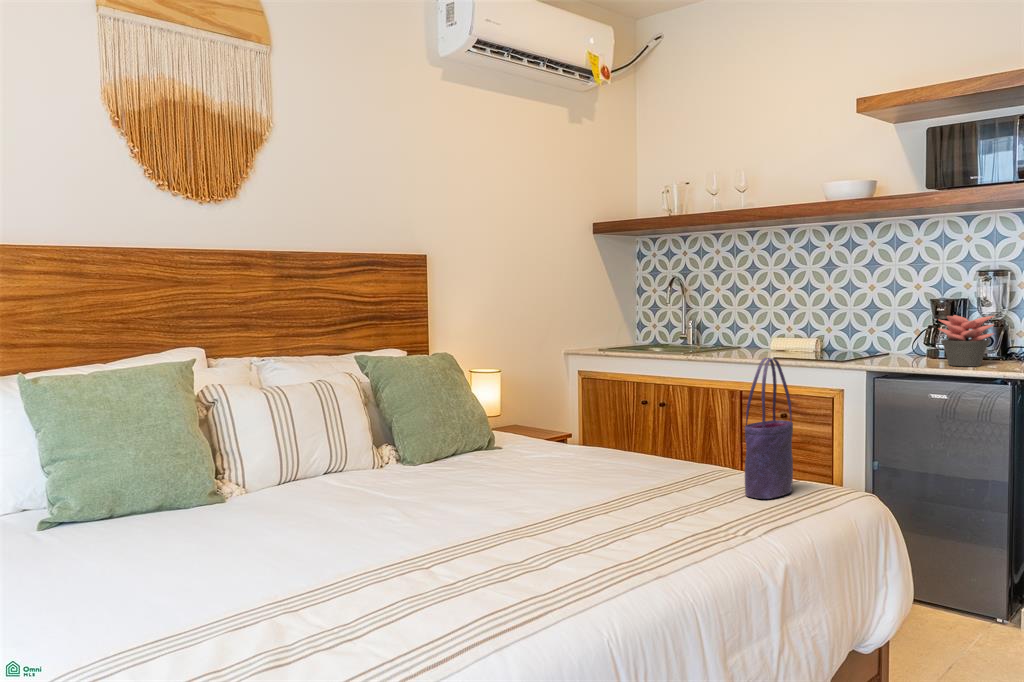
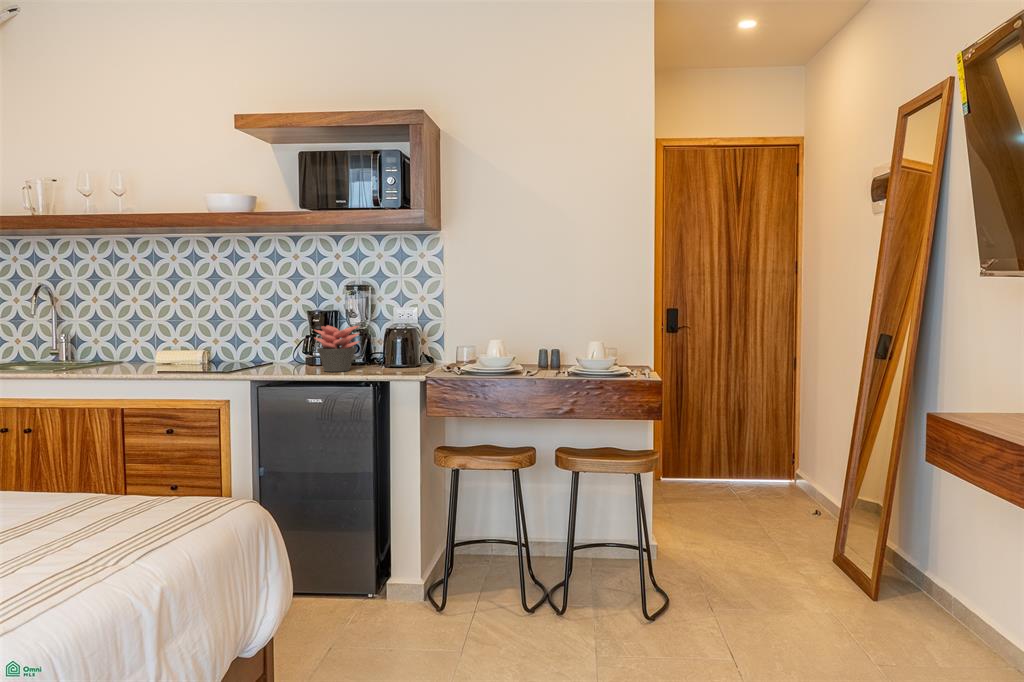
tote bag: present [745,358,793,499] -> none [106,377,167,540]

